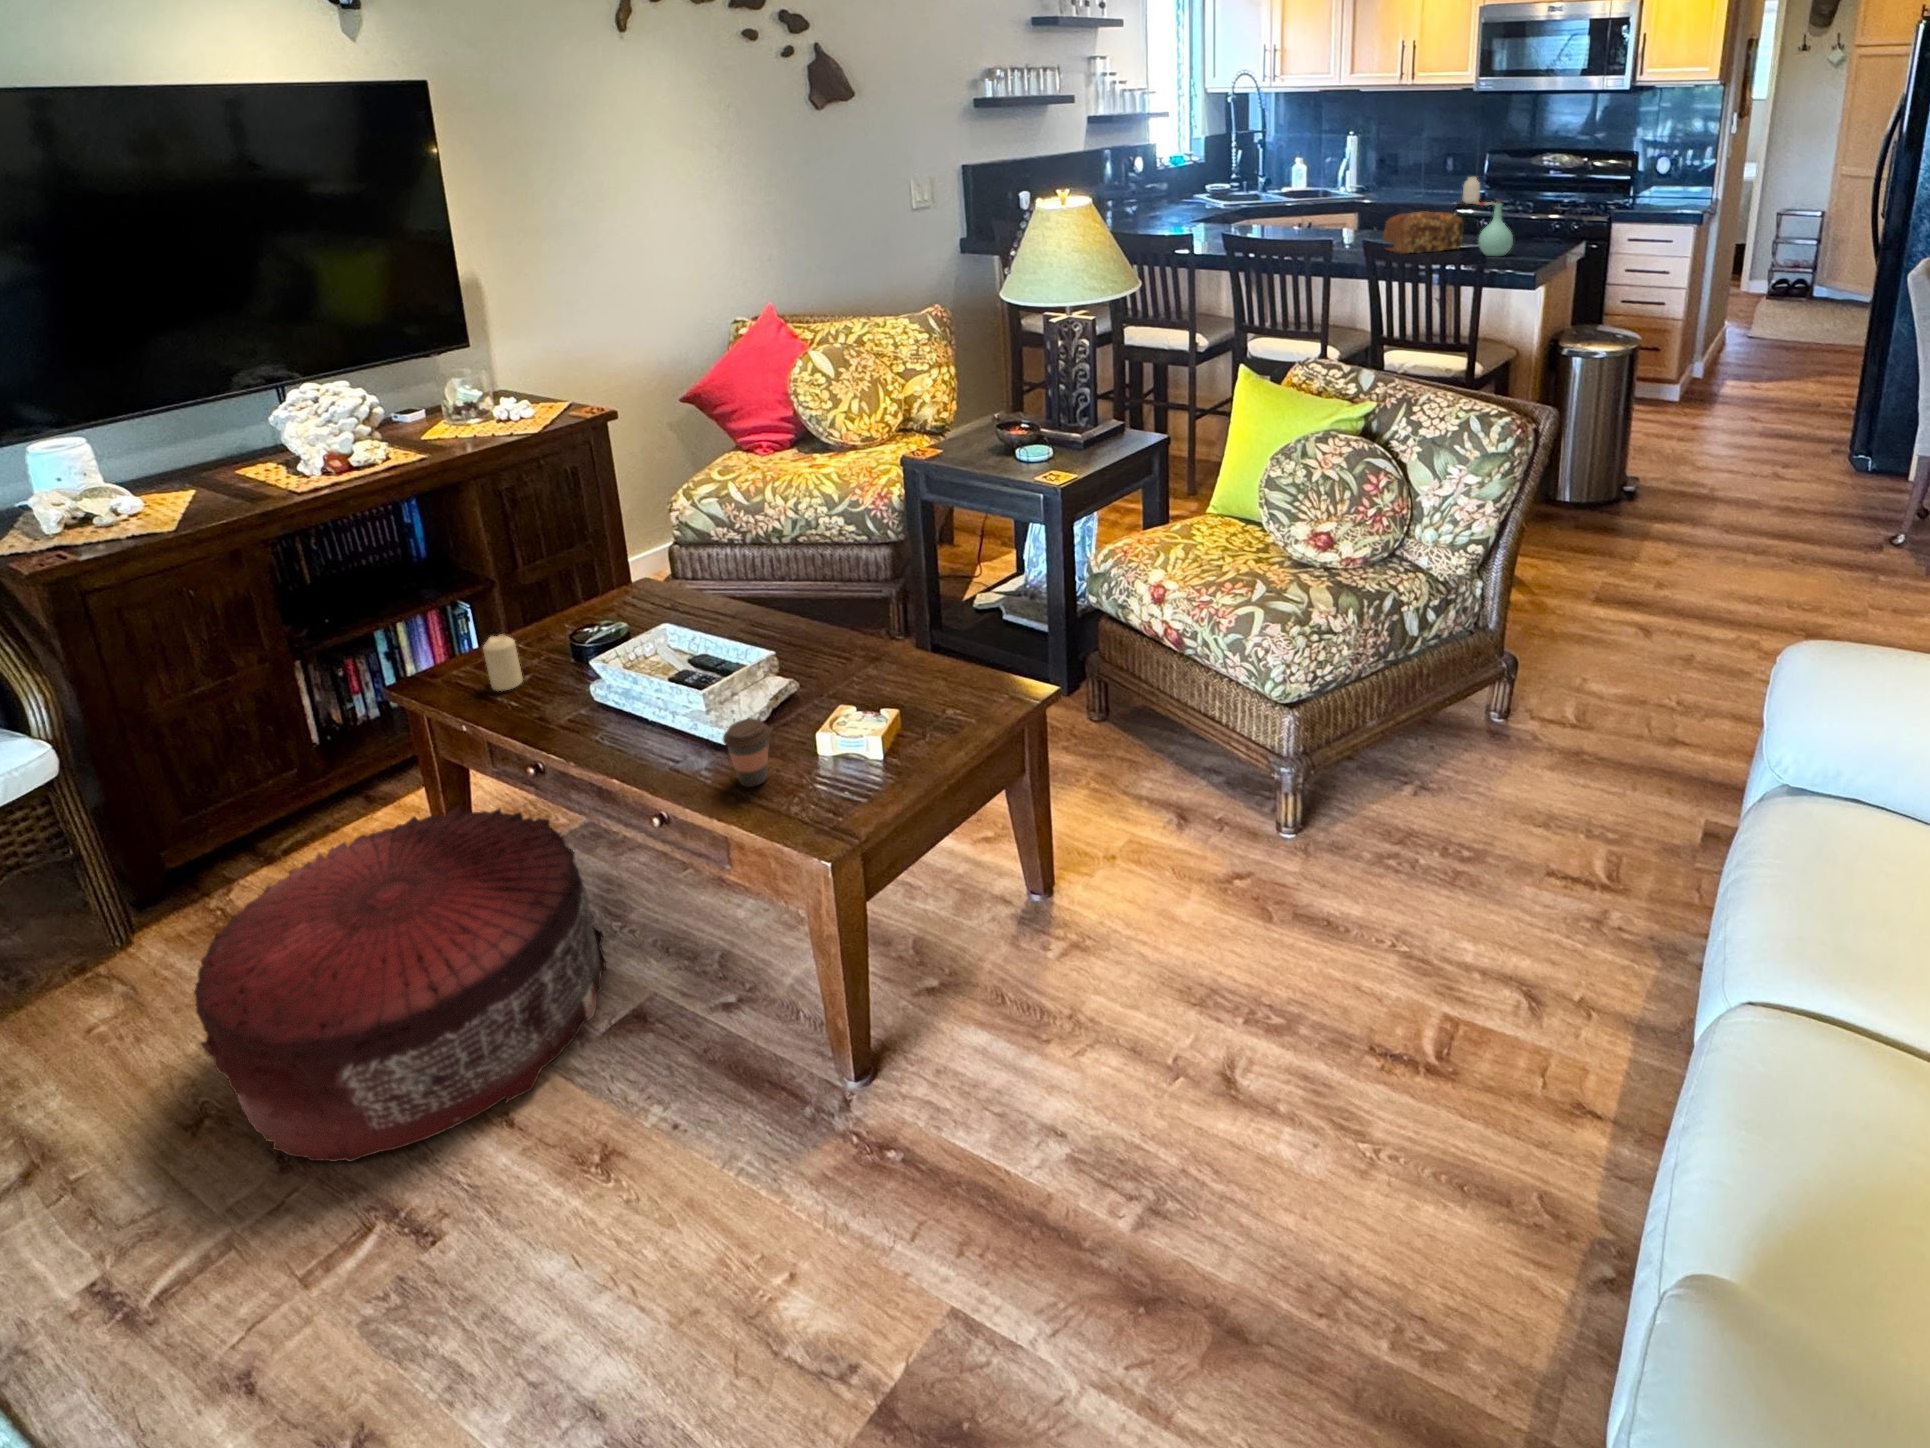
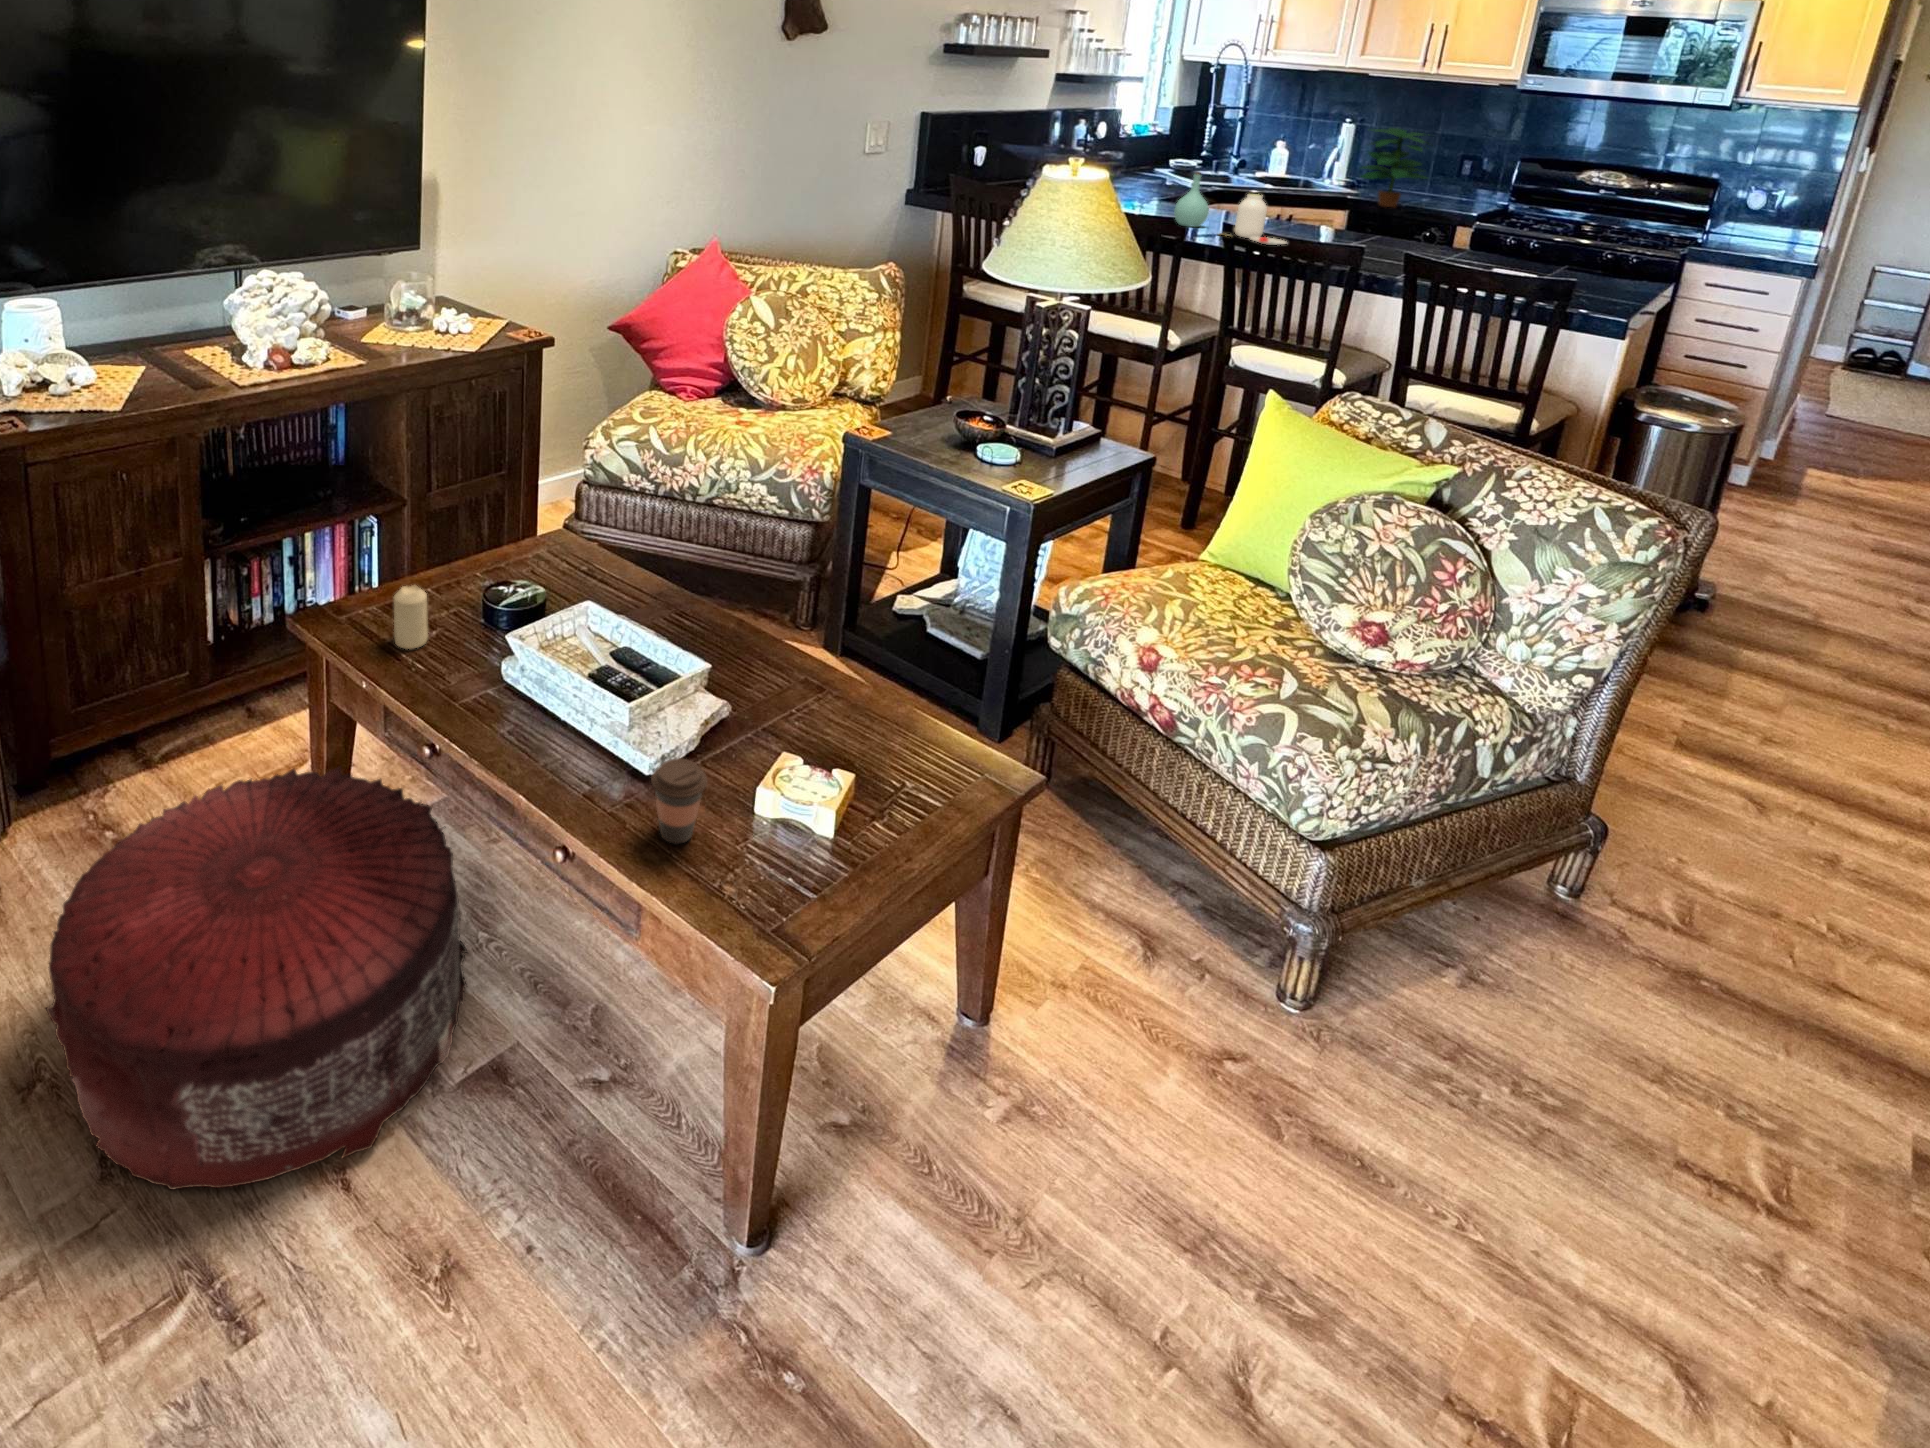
potted plant: none [1371,137,1428,208] -> present [1361,128,1433,207]
jar: present [1463,177,1493,206] -> present [1235,194,1286,245]
bottle: present [1478,200,1513,256] -> present [1174,172,1209,227]
bread loaf: present [1383,211,1464,254] -> none [1405,221,1514,270]

